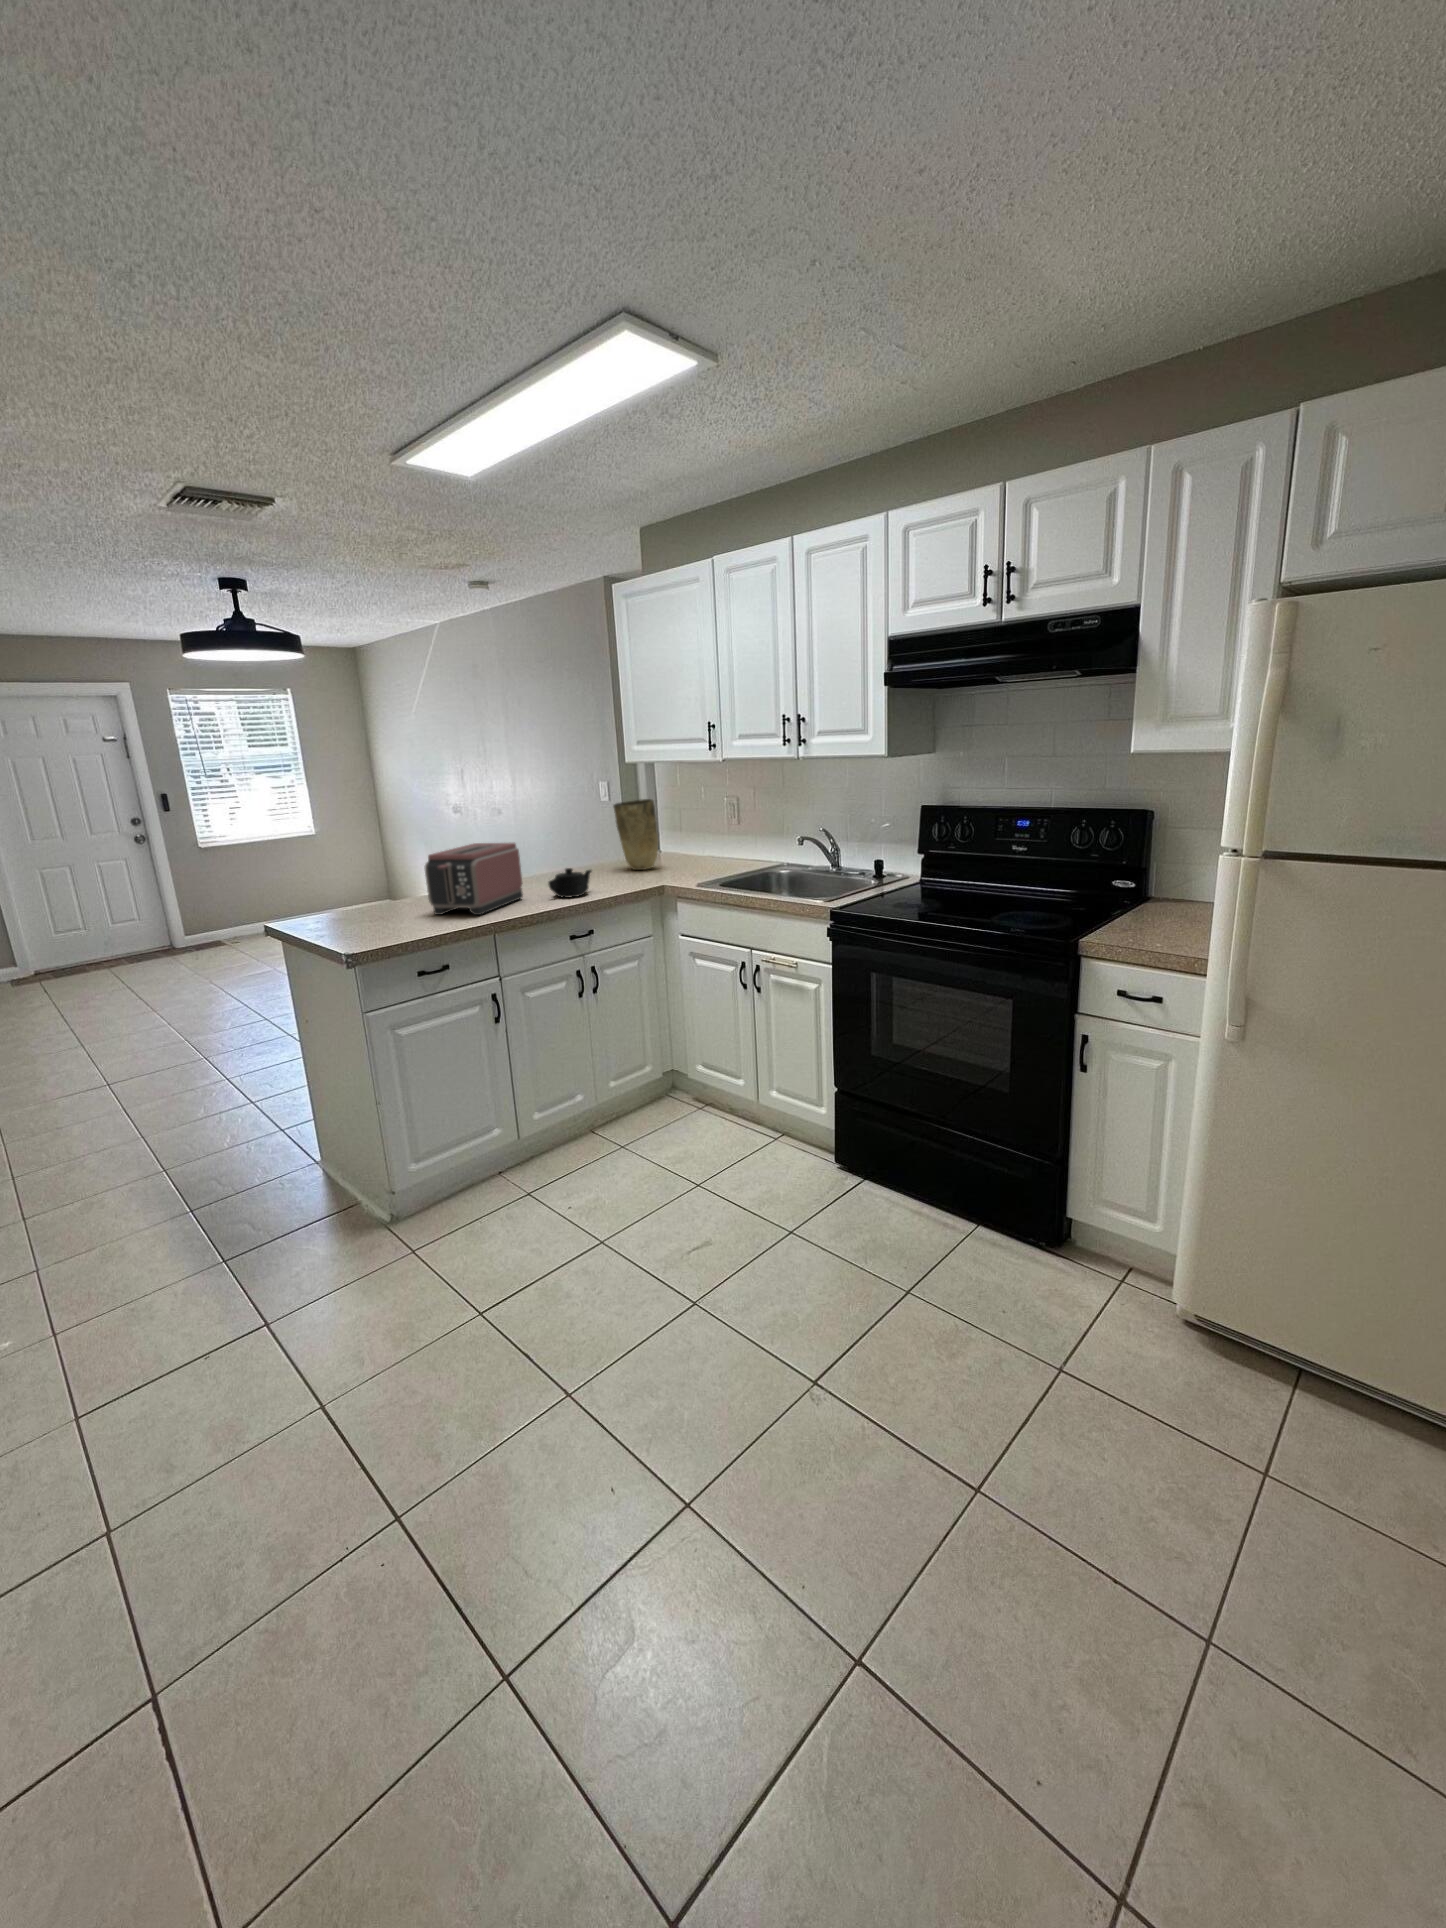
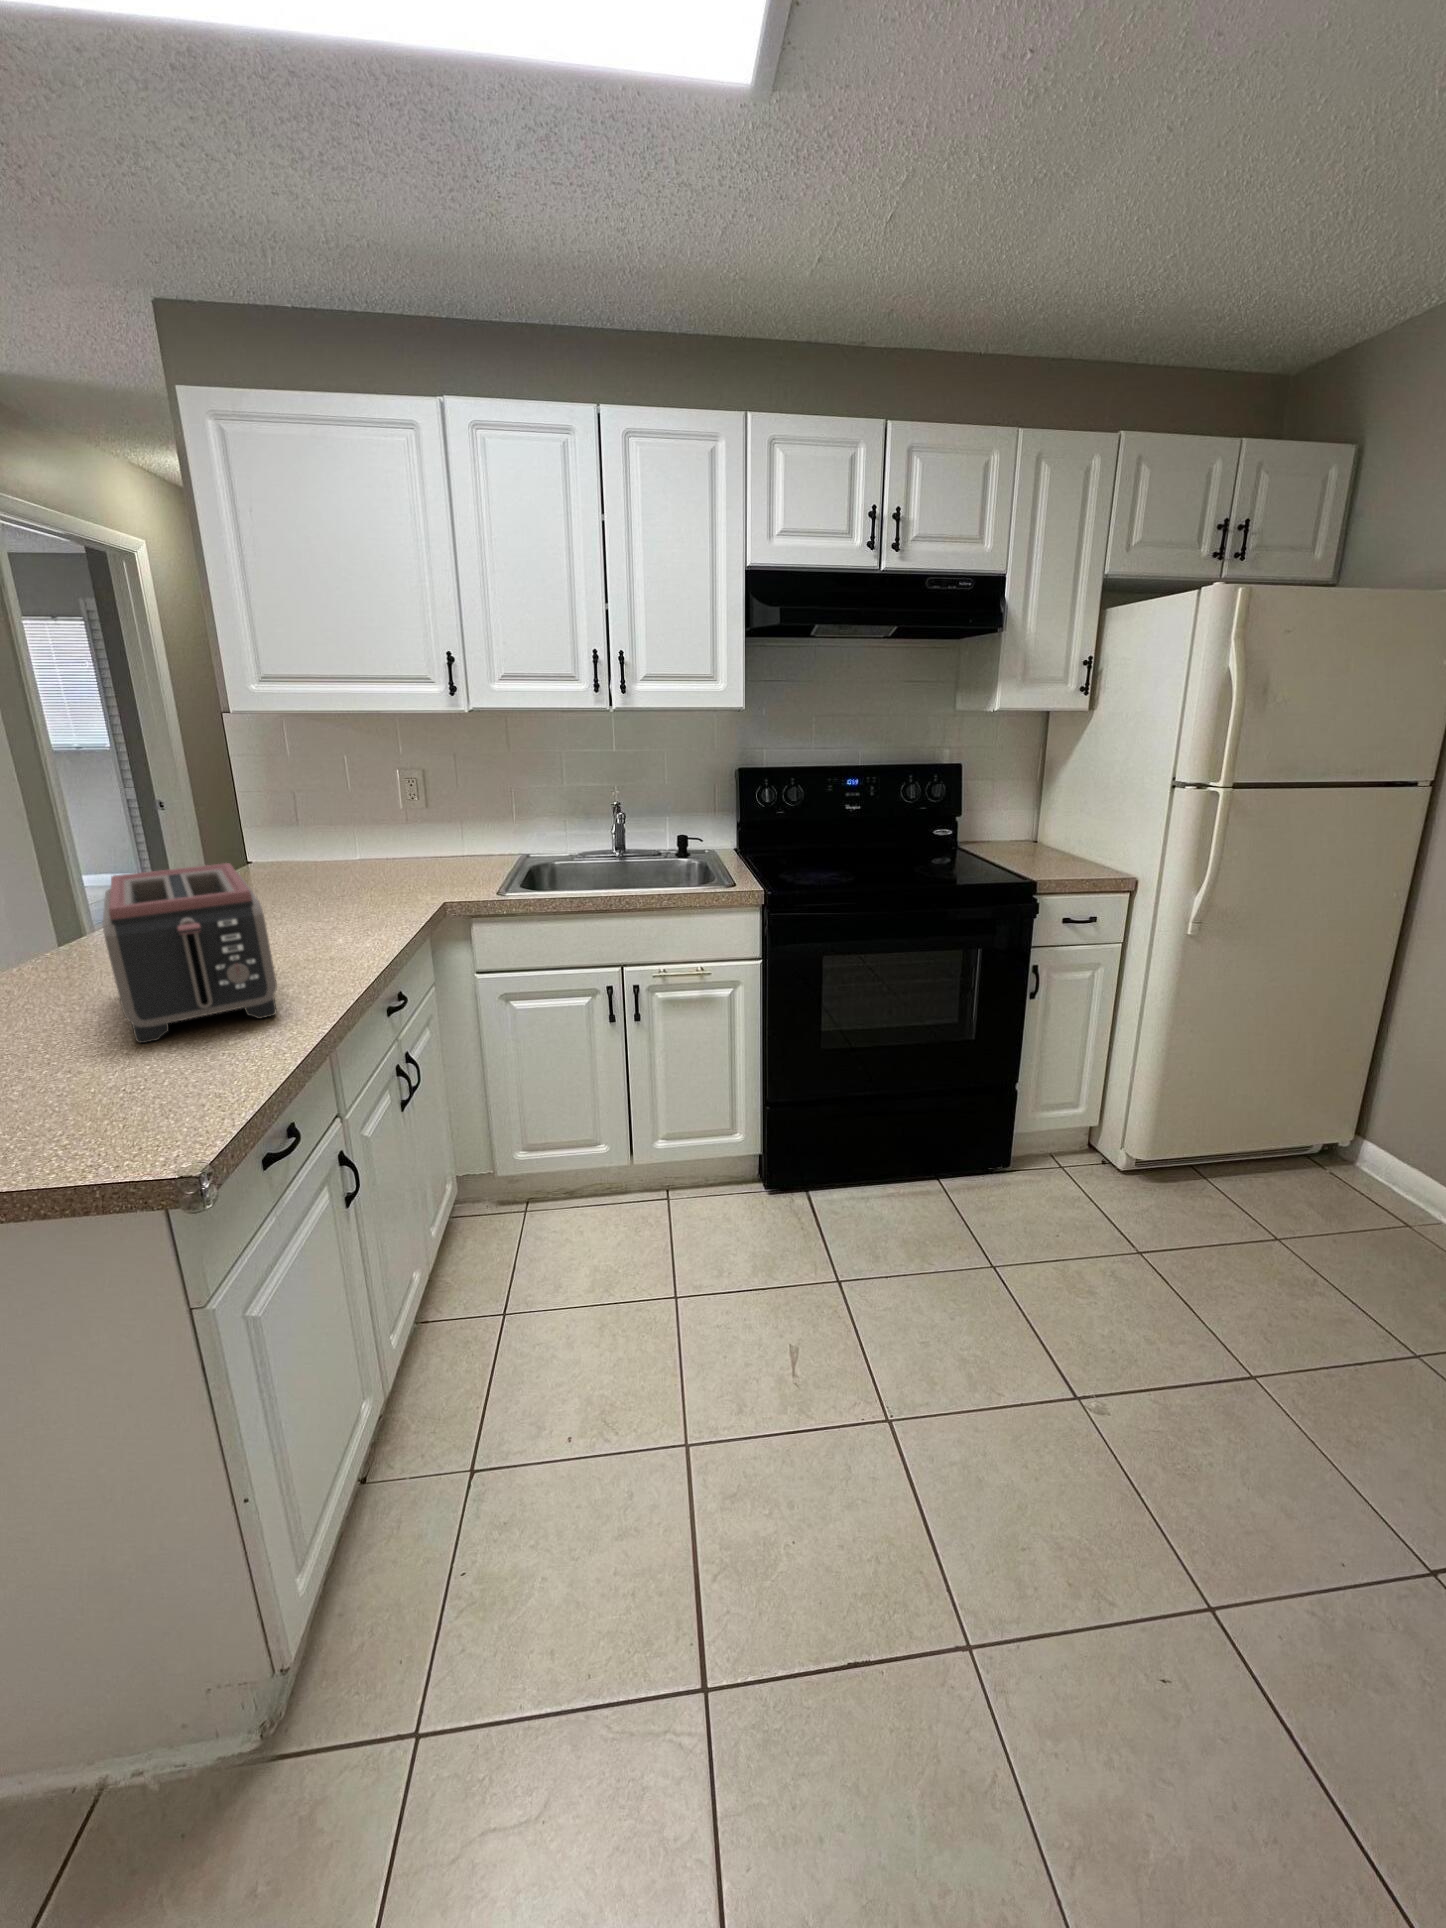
vase: present [613,799,658,870] -> none [245,778,337,896]
teapot: present [548,868,591,898] -> none [295,897,367,954]

